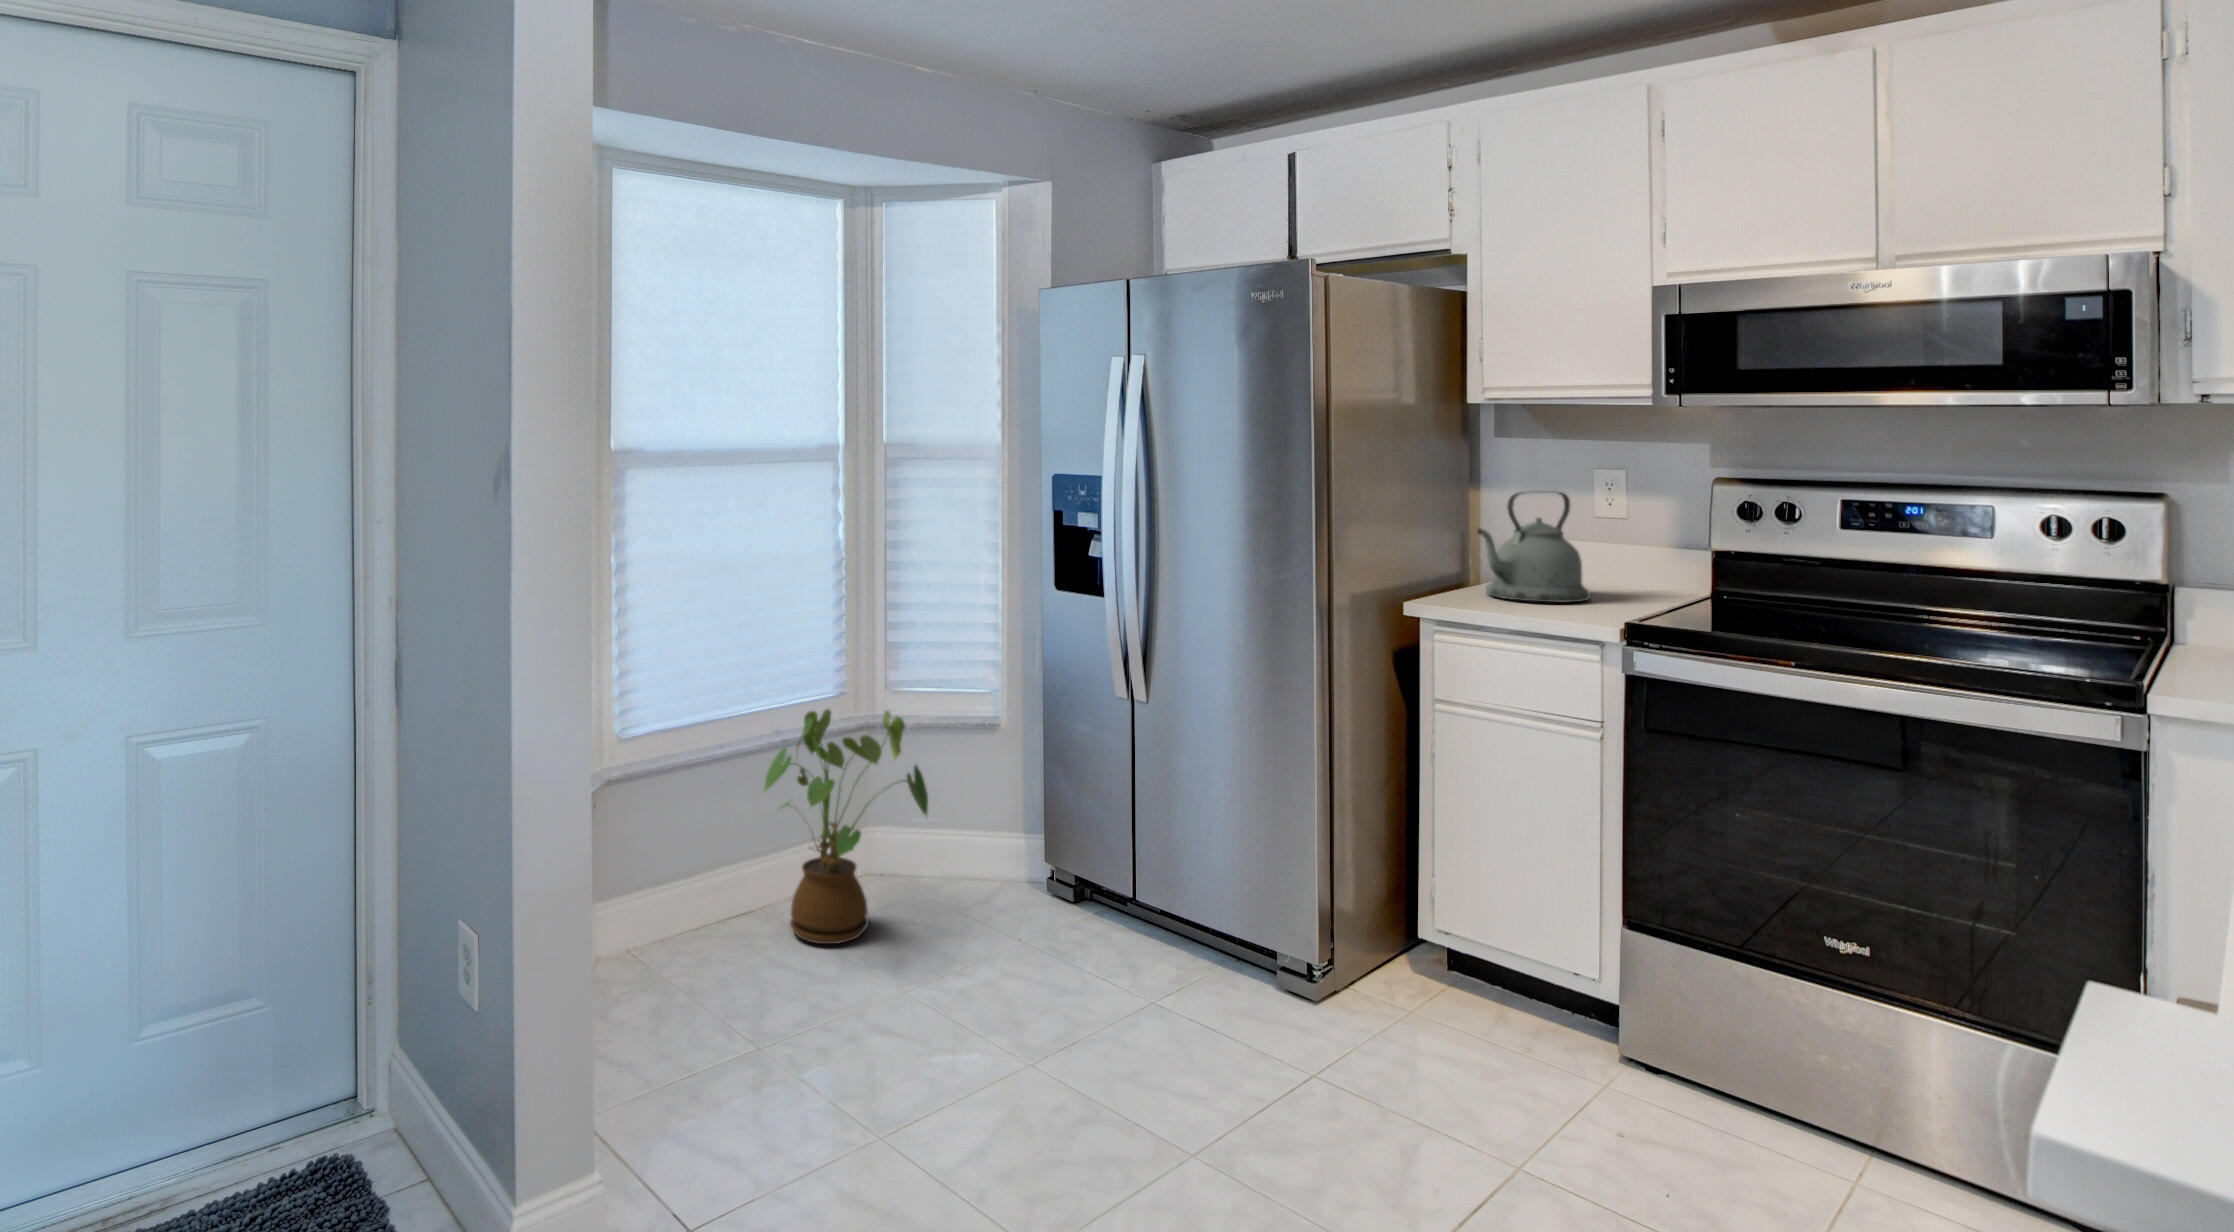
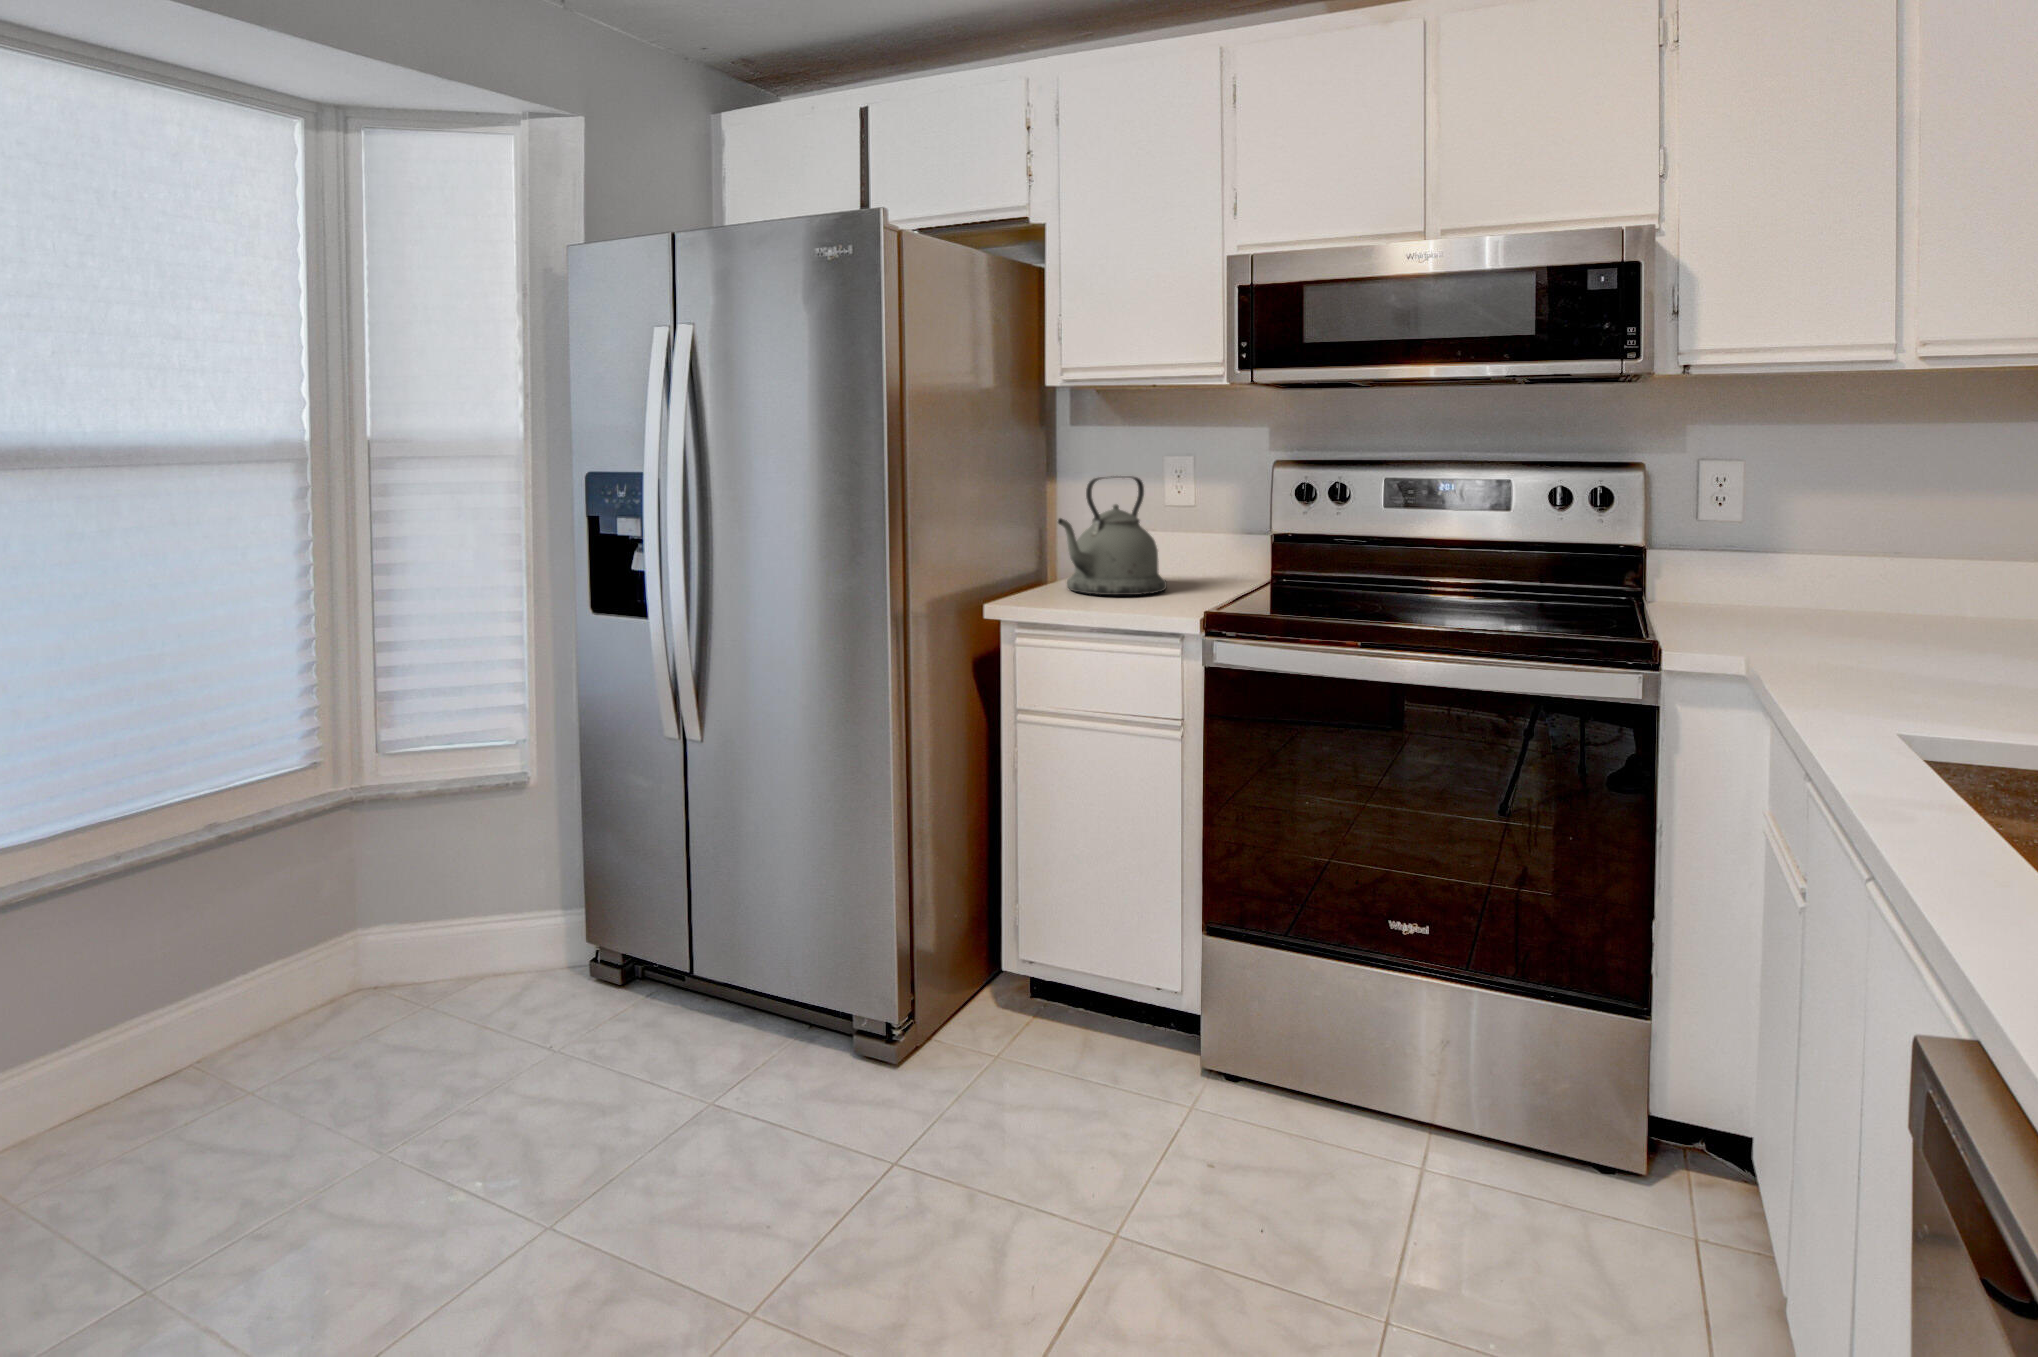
house plant: present [764,709,928,944] -> none [148,780,412,1126]

